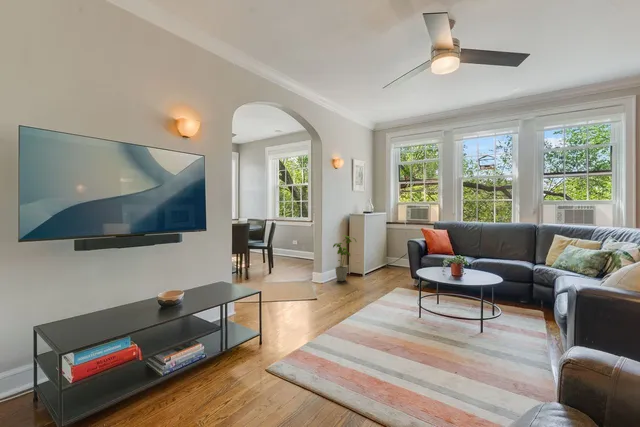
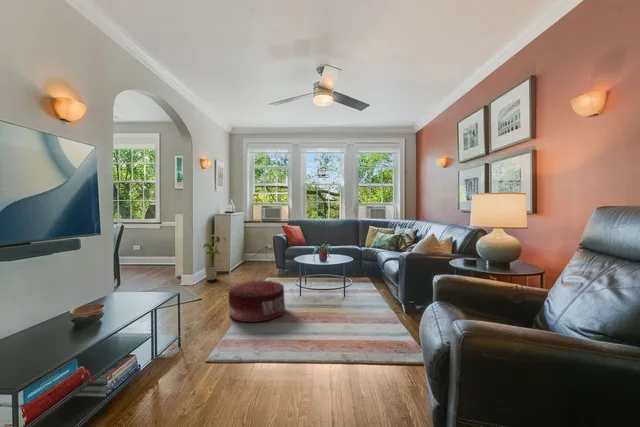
pouf: none [324,290,388,341] -> present [229,280,285,322]

